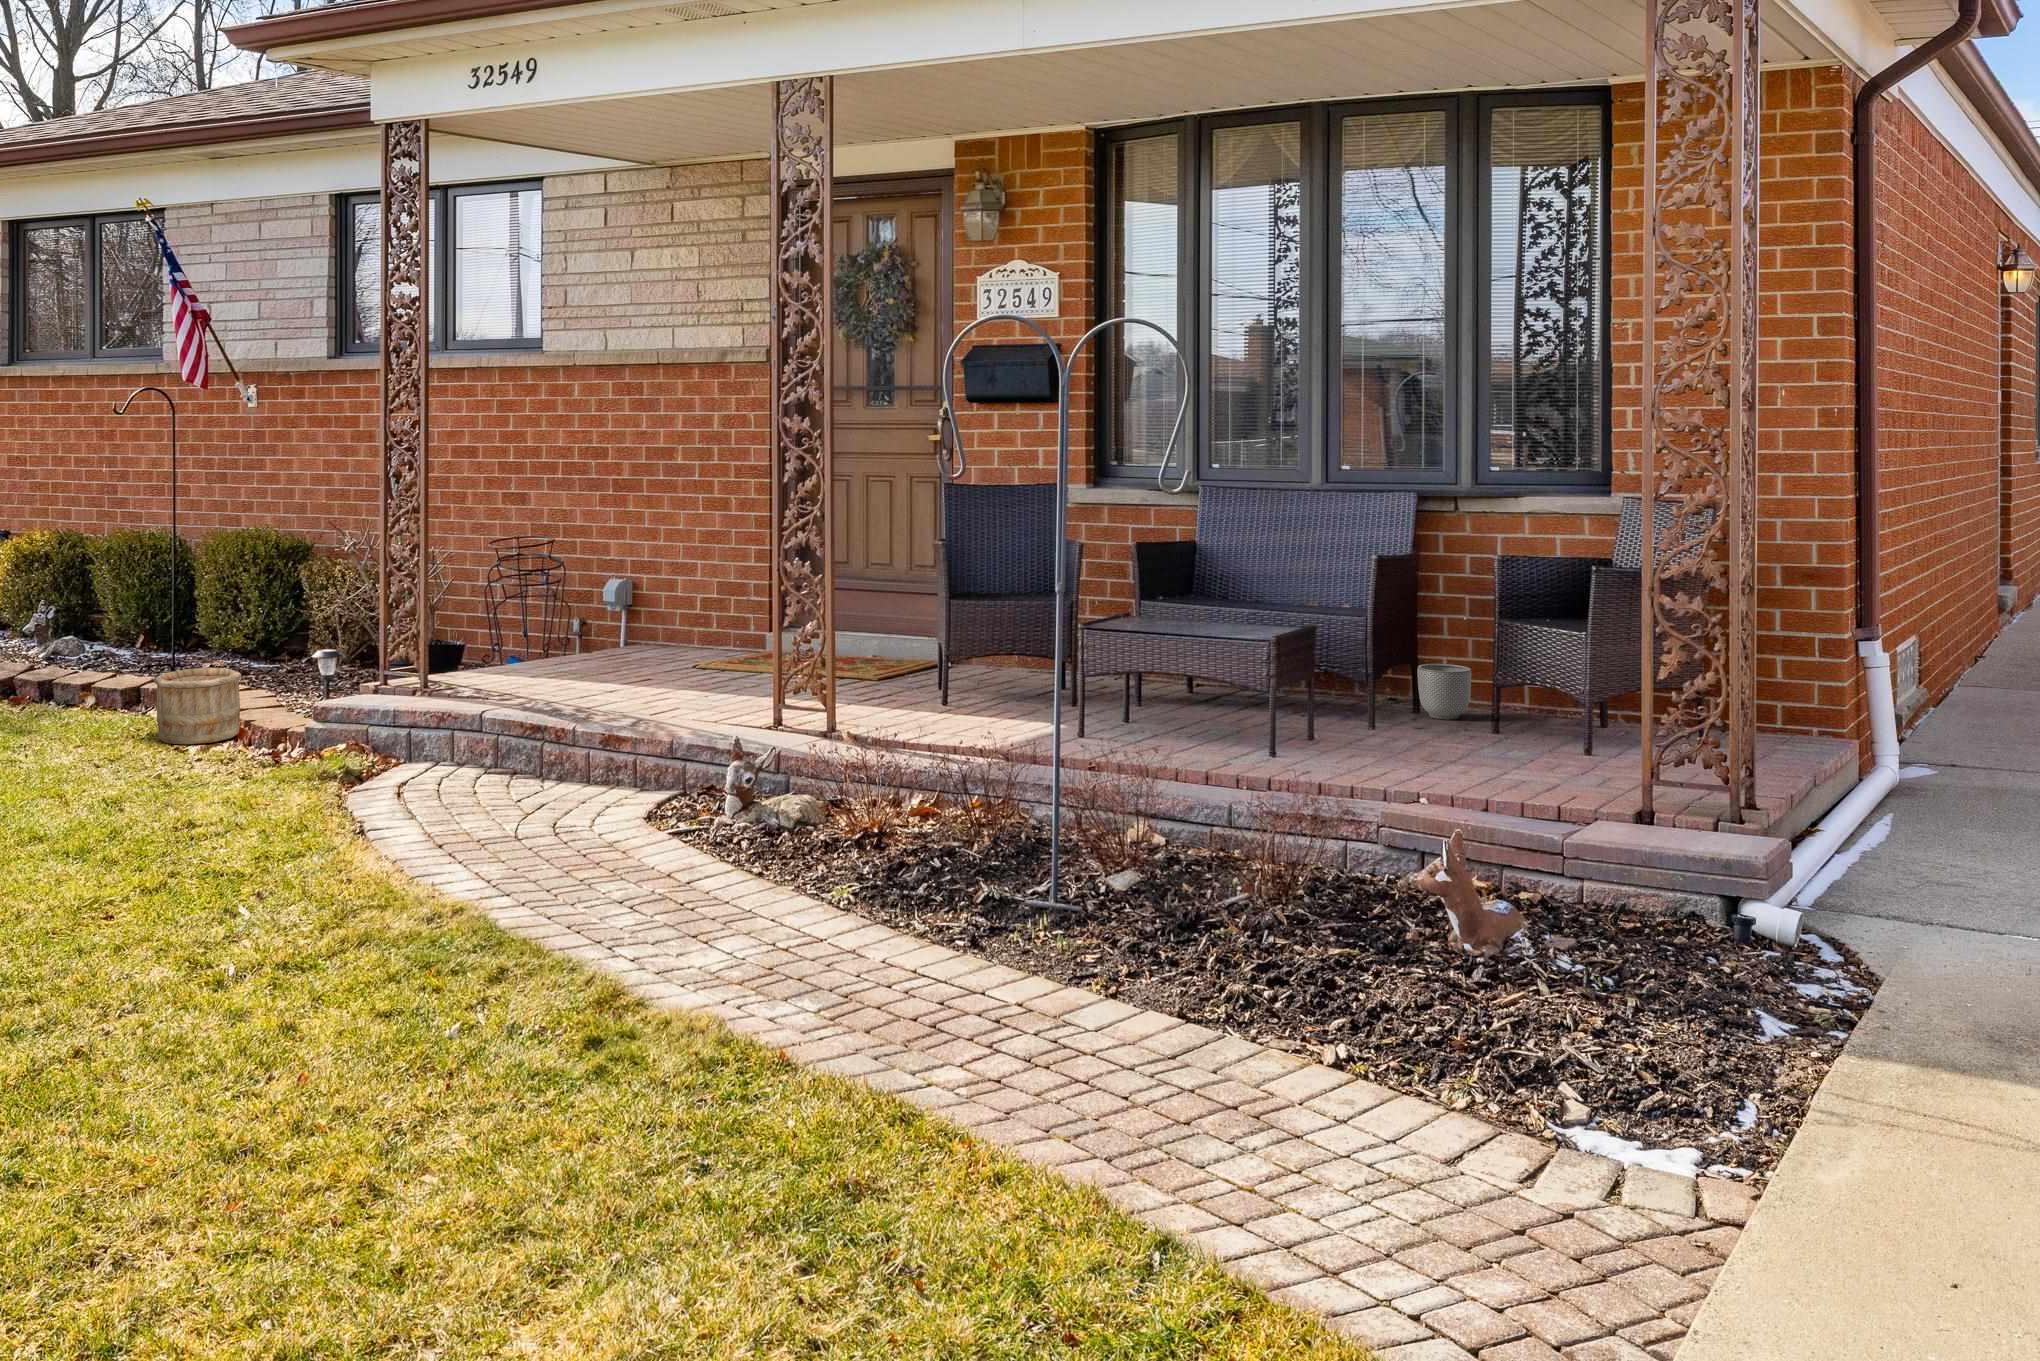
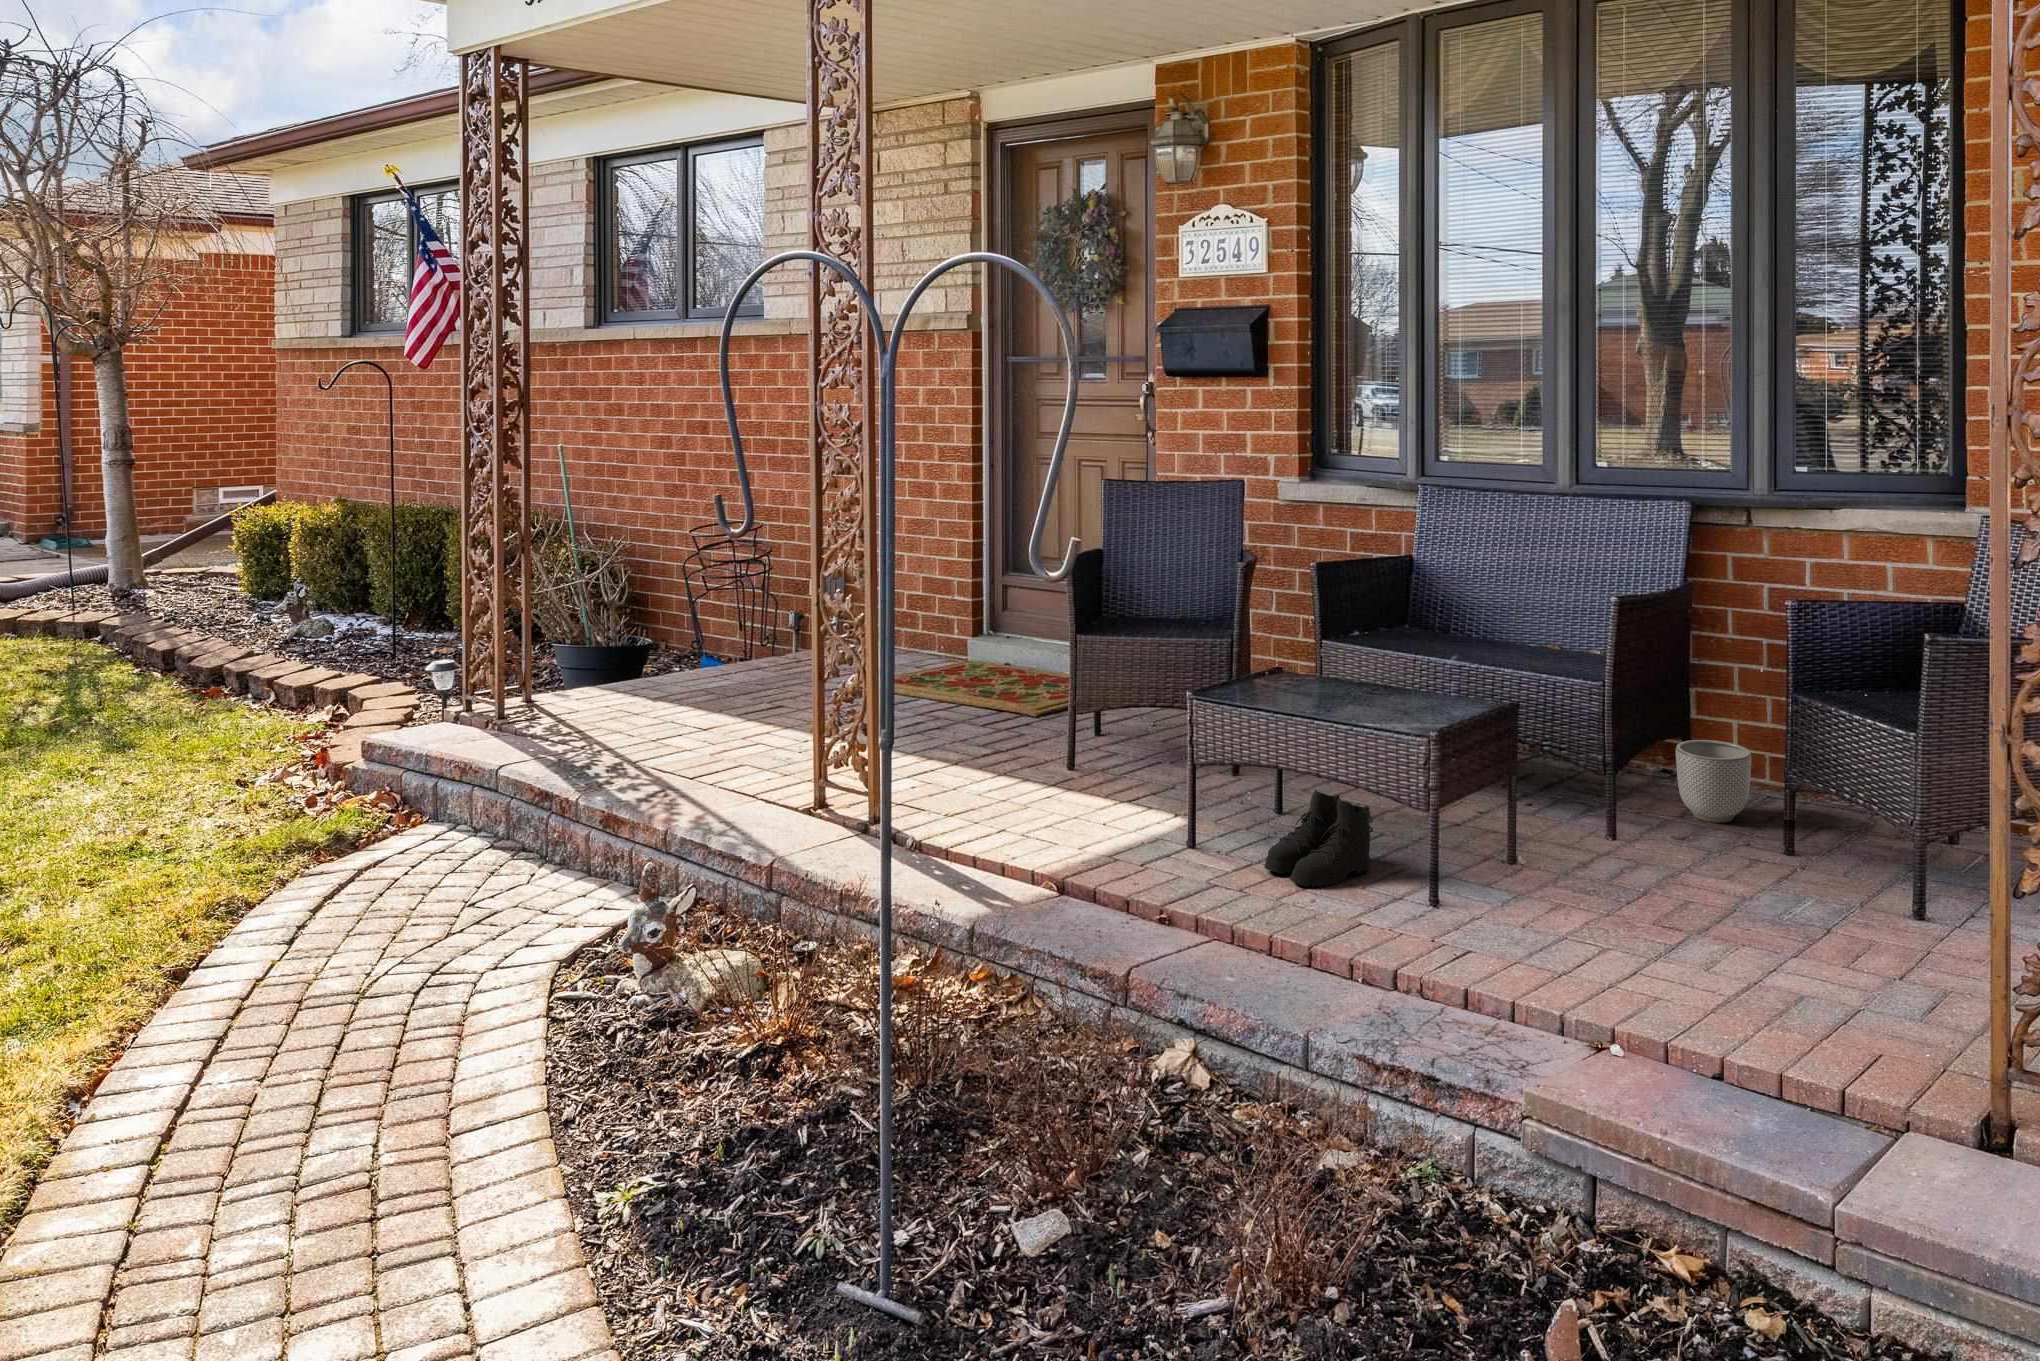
wooden bucket: present [154,668,241,744] -> none [185,689,293,784]
boots: none [1150,688,1225,750] -> present [1264,790,1373,888]

